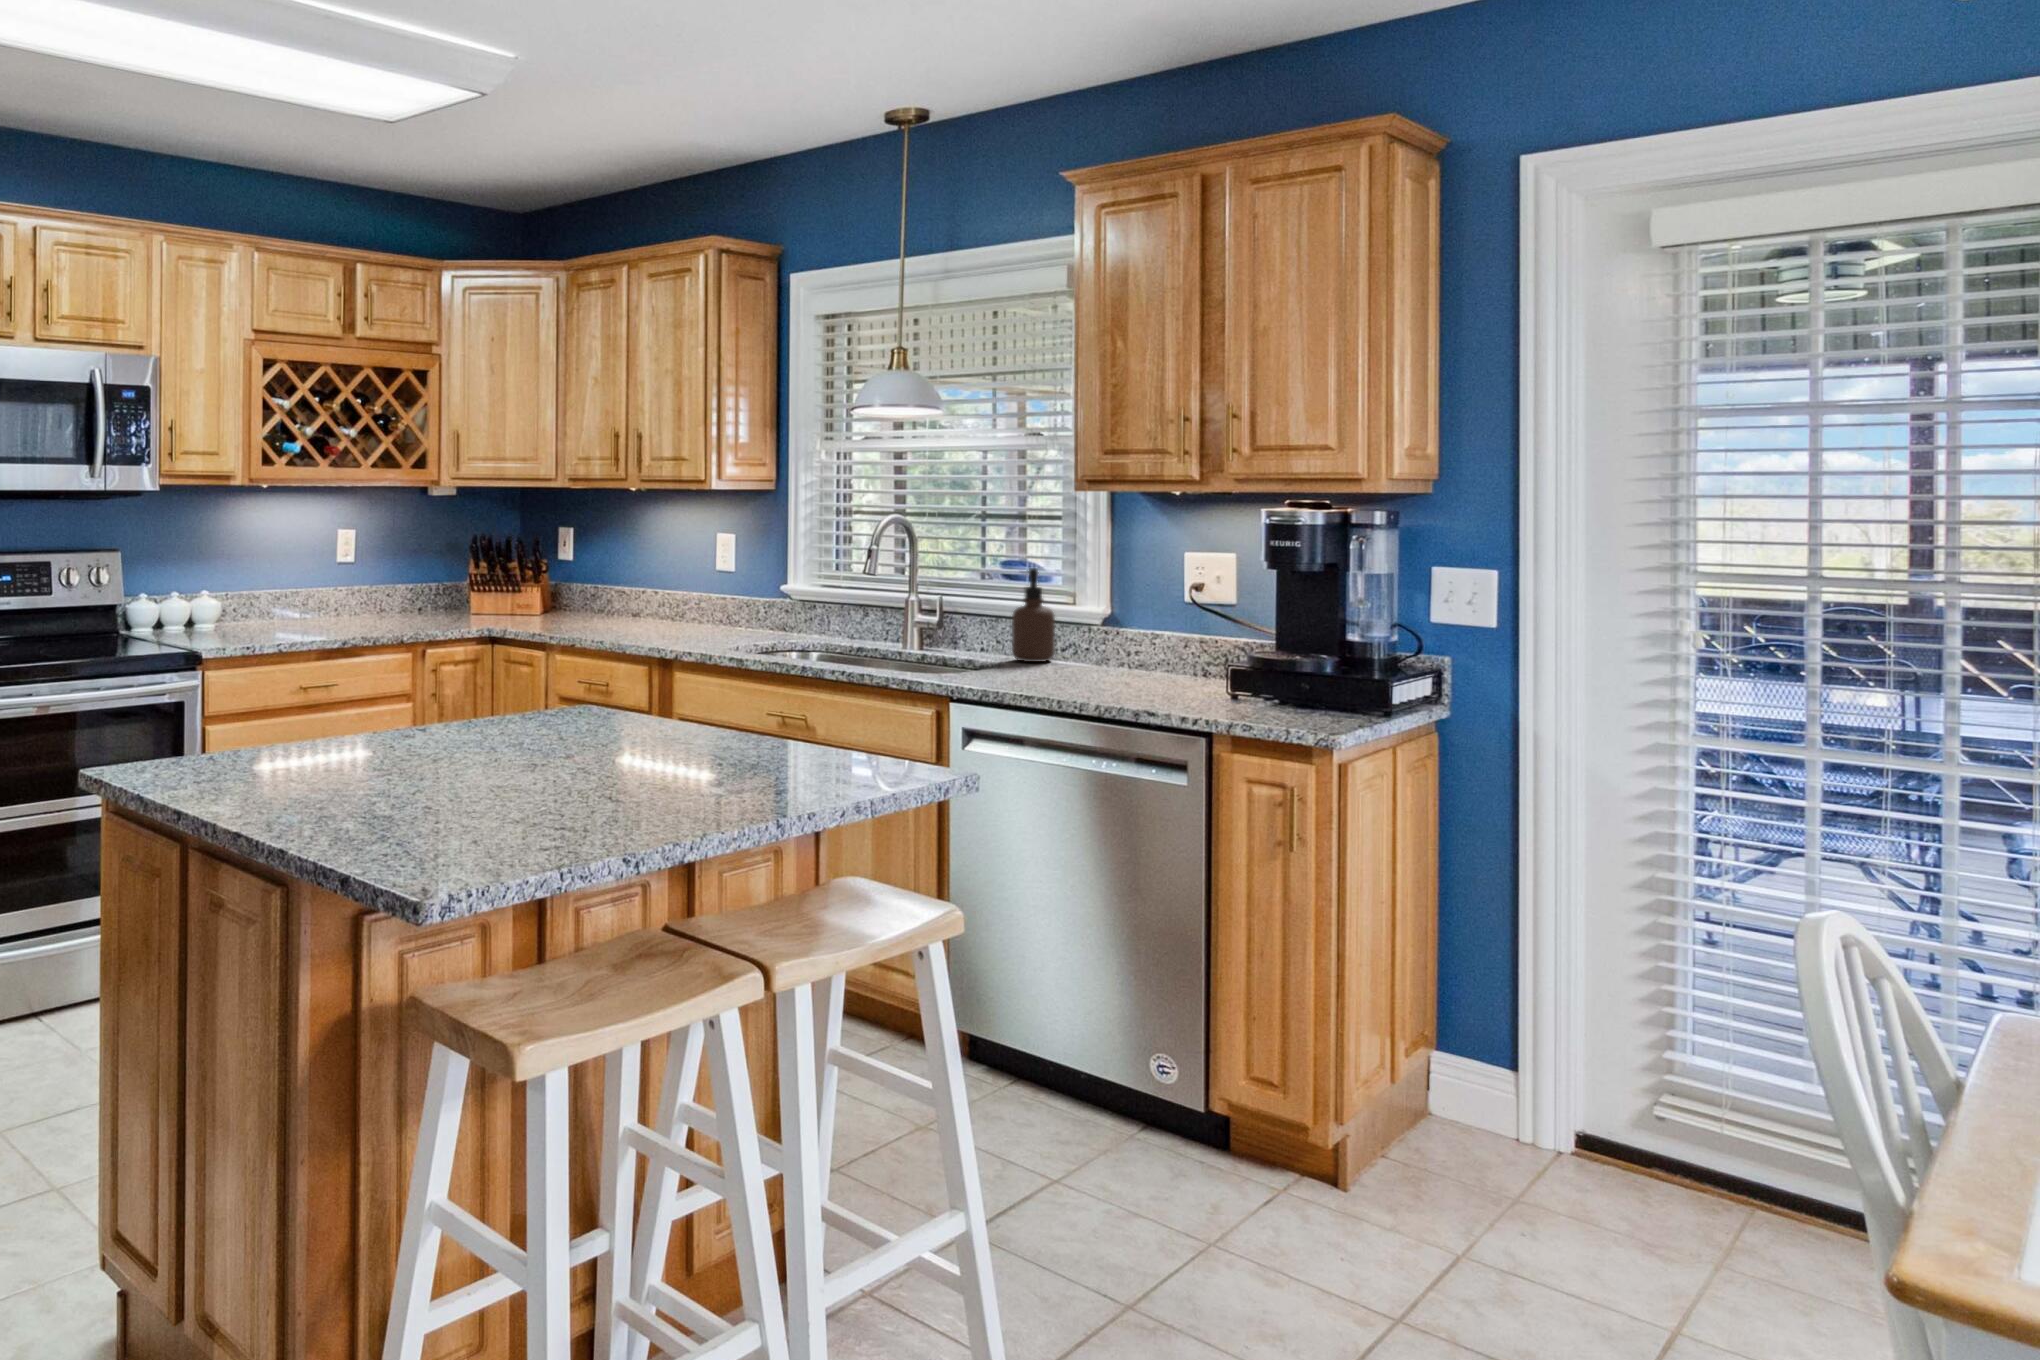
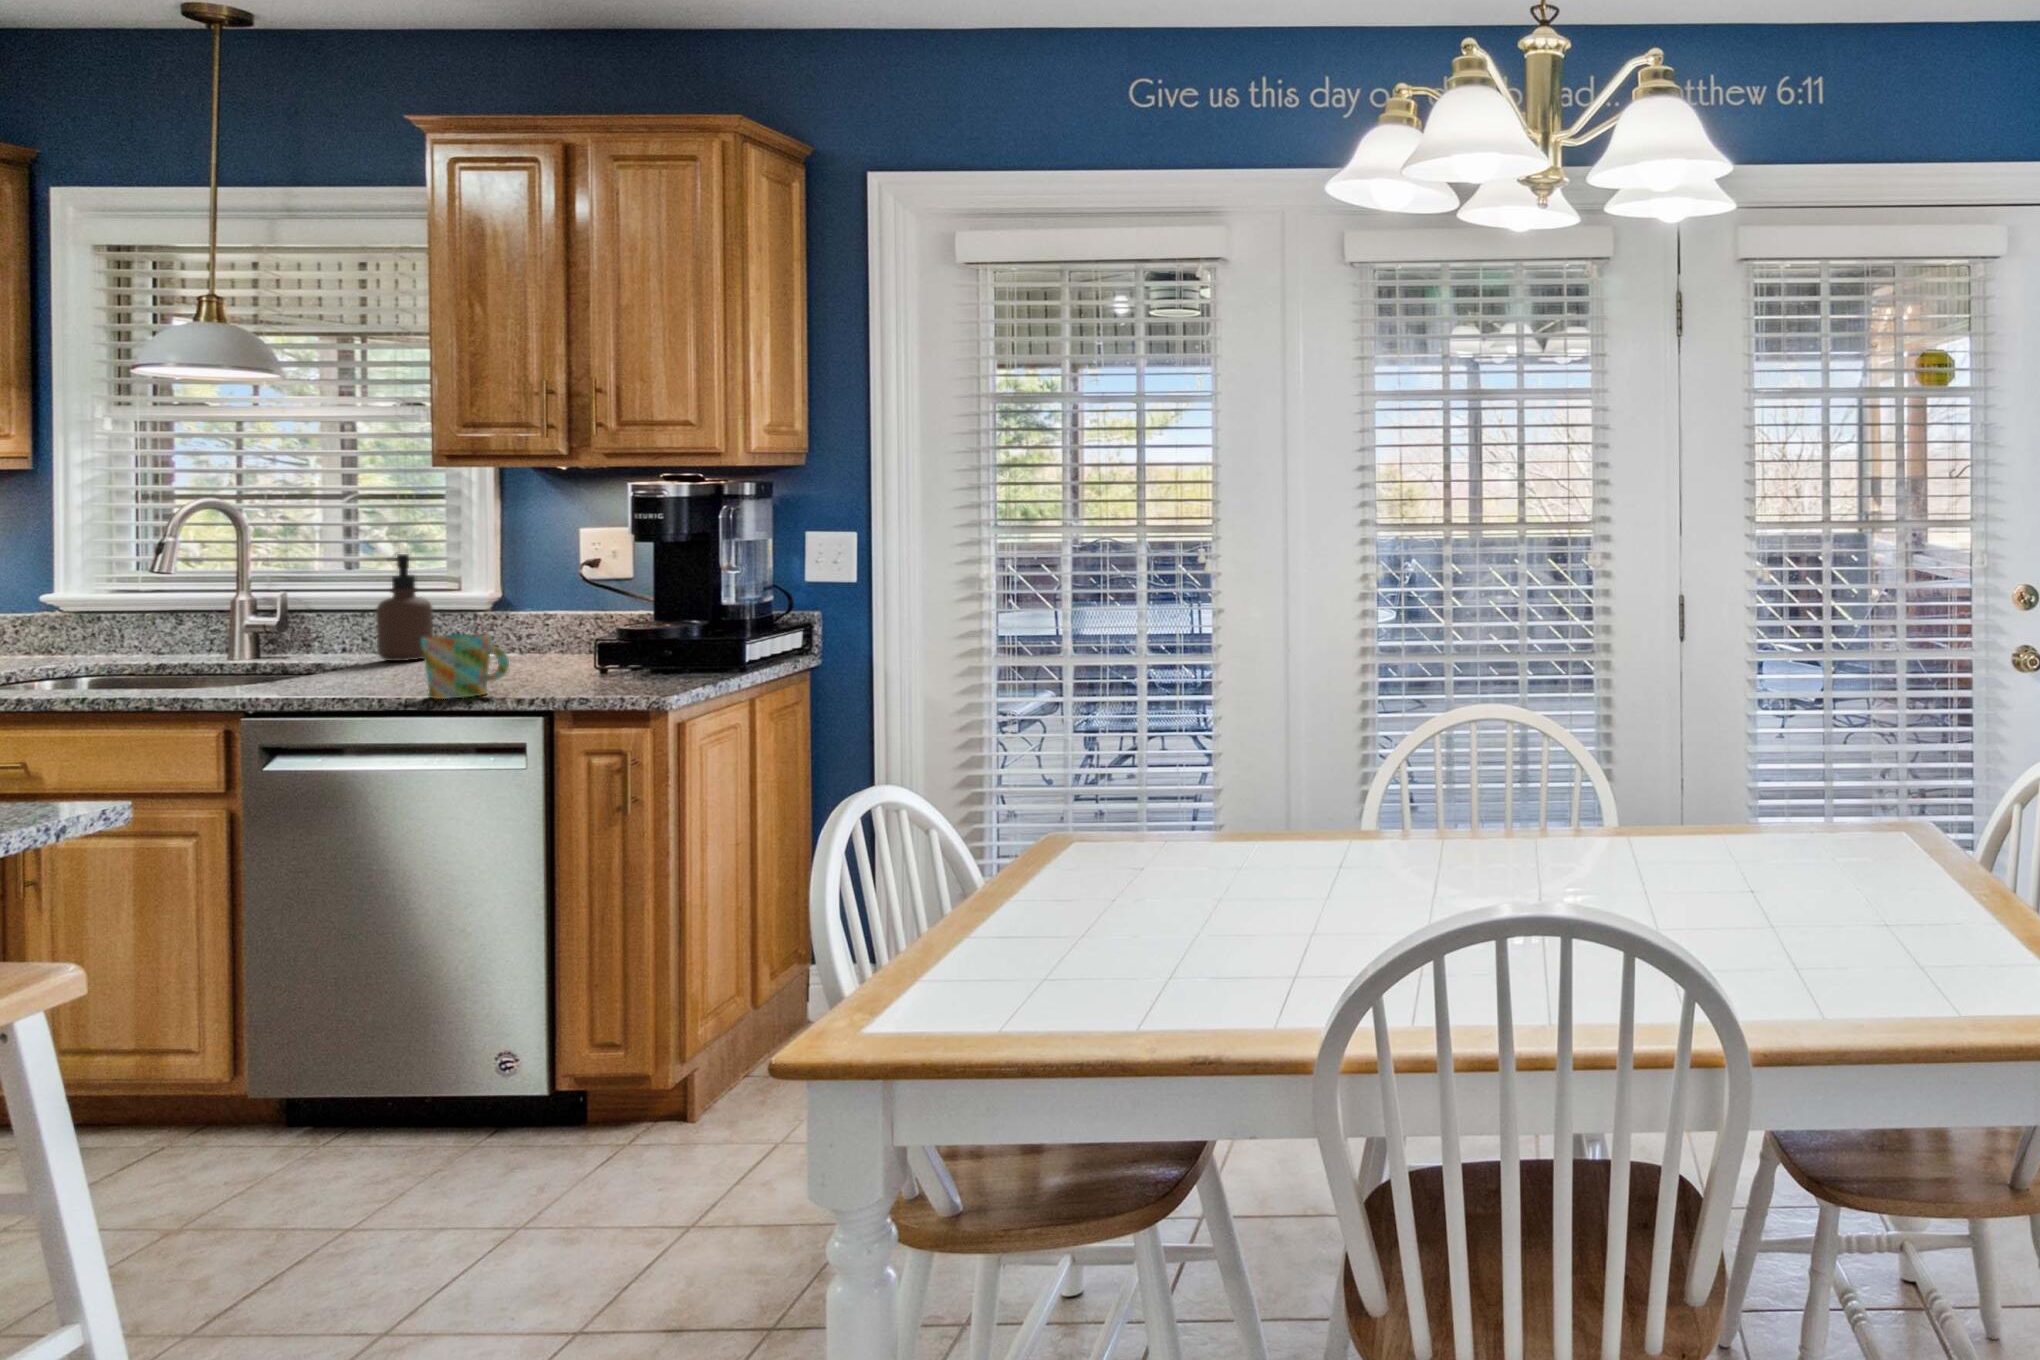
mug: none [1091,652,1165,712] -> present [421,634,509,699]

